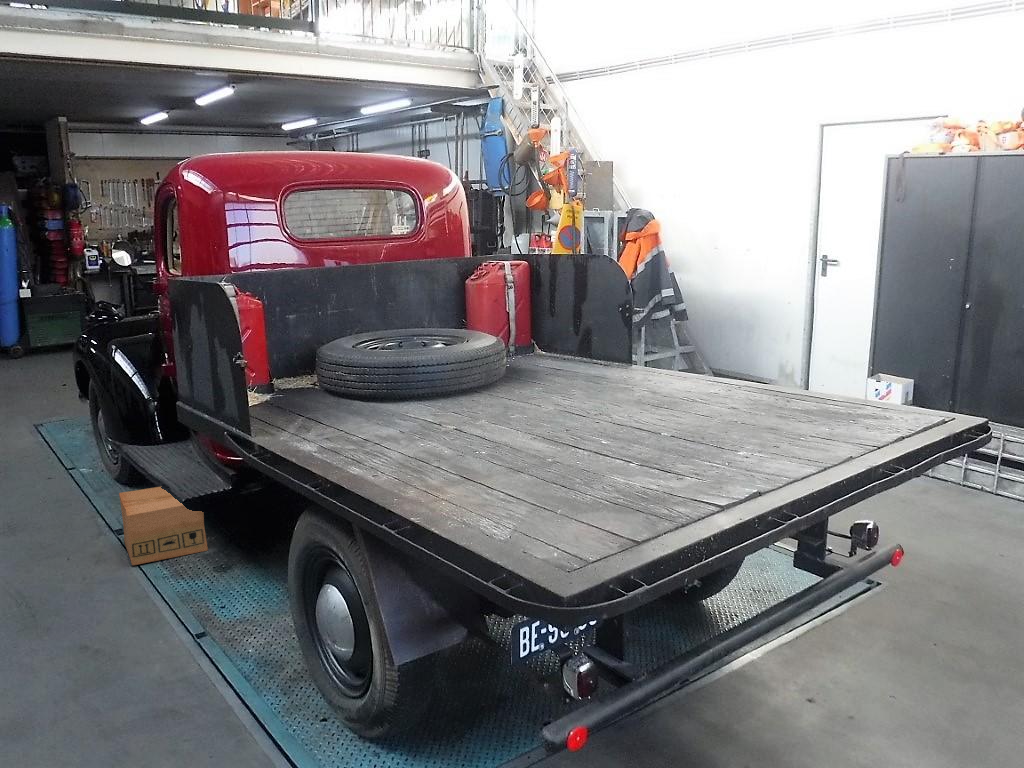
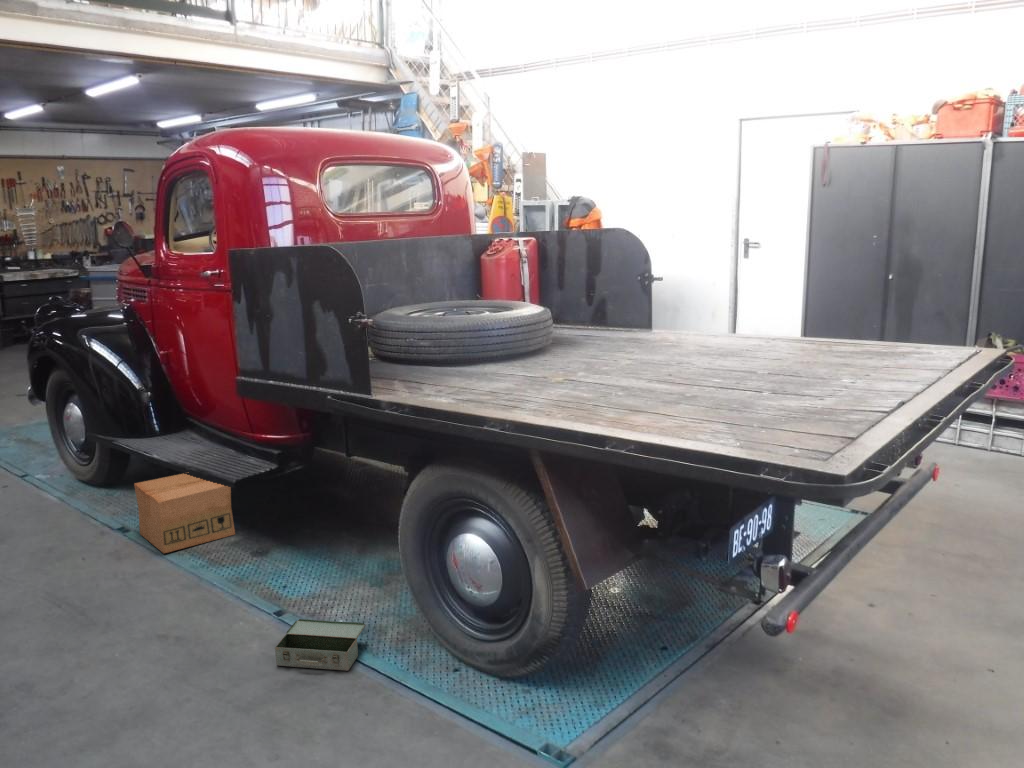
toolbox: none [161,656,261,720] -> present [275,619,366,671]

